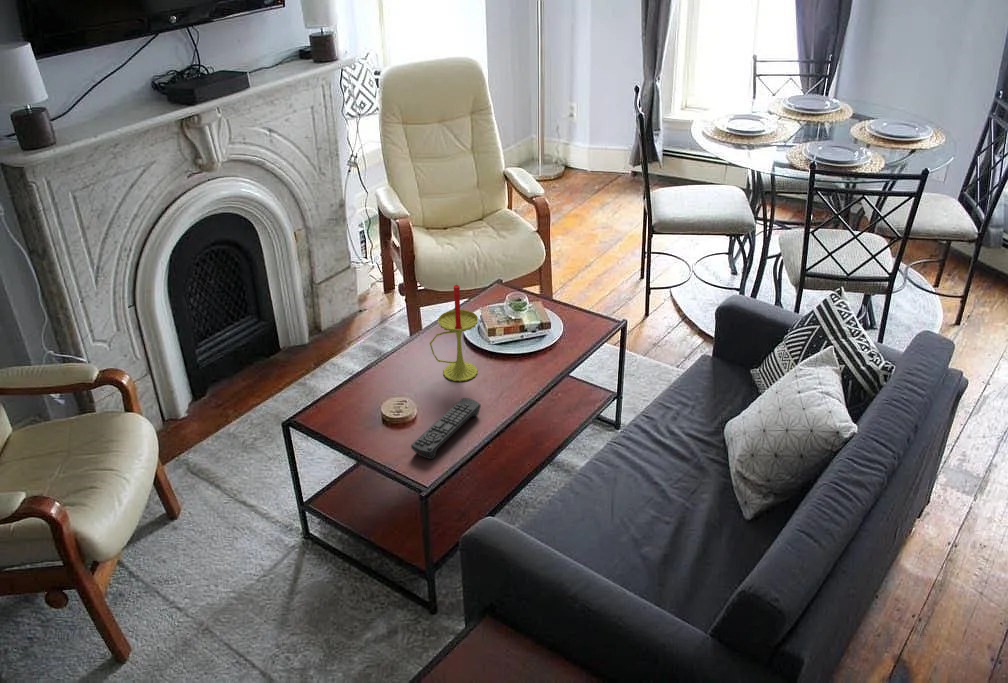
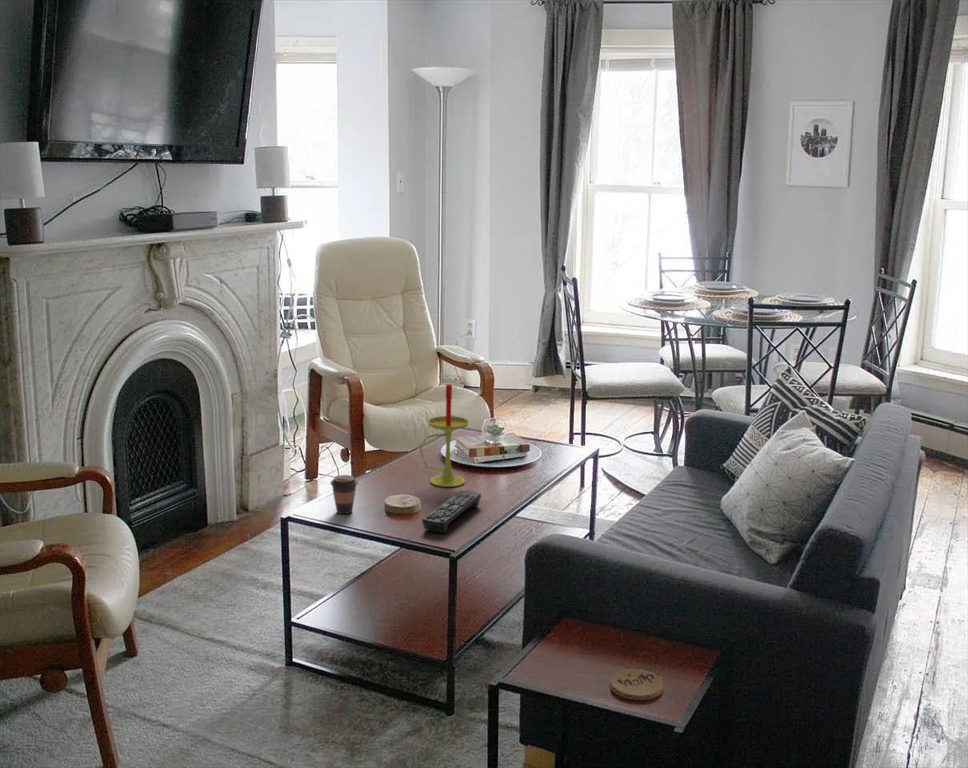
coffee cup: none [332,385,359,422] -> present [331,475,358,514]

